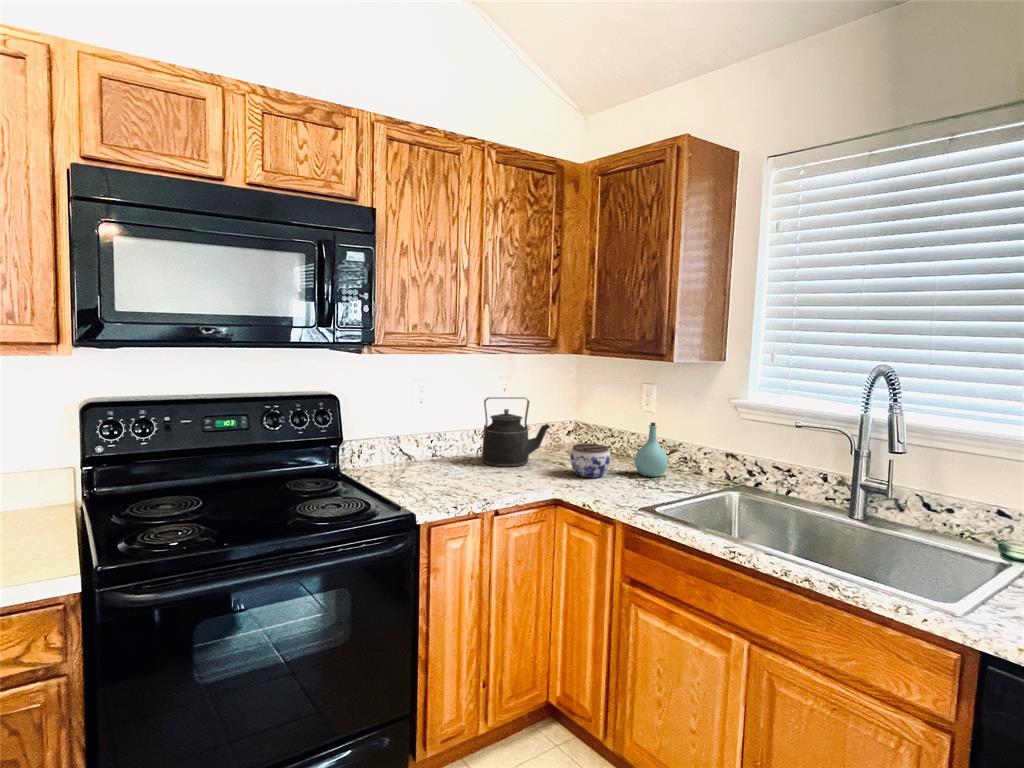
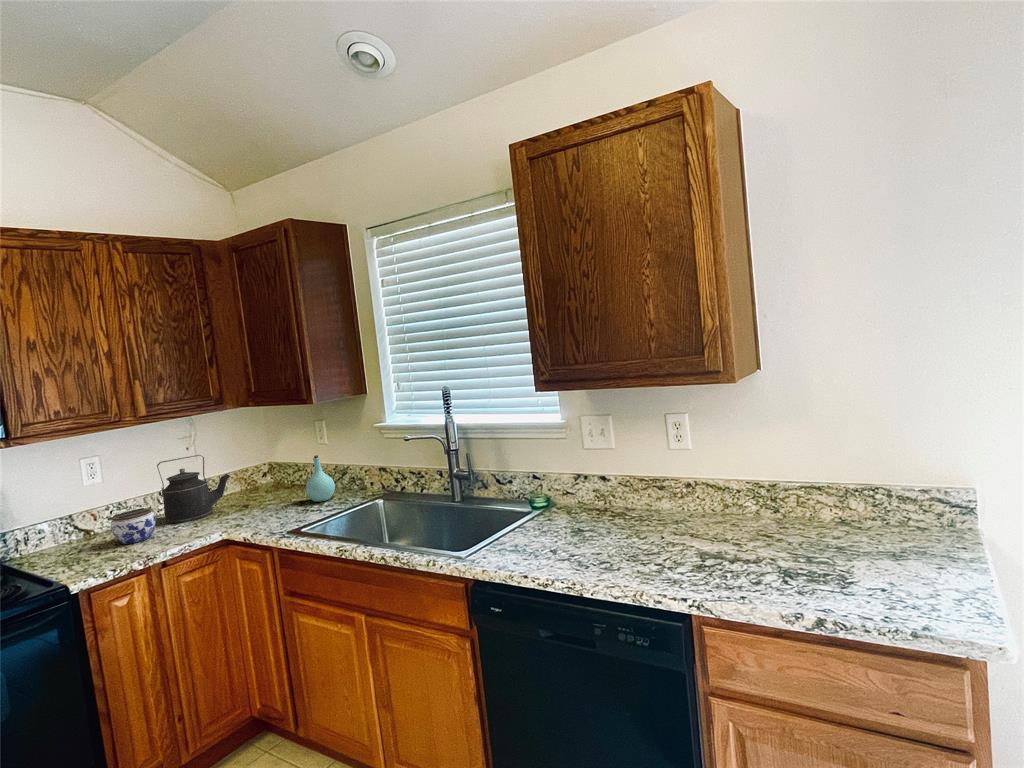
jar: present [570,443,610,478] -> present [111,508,155,544]

